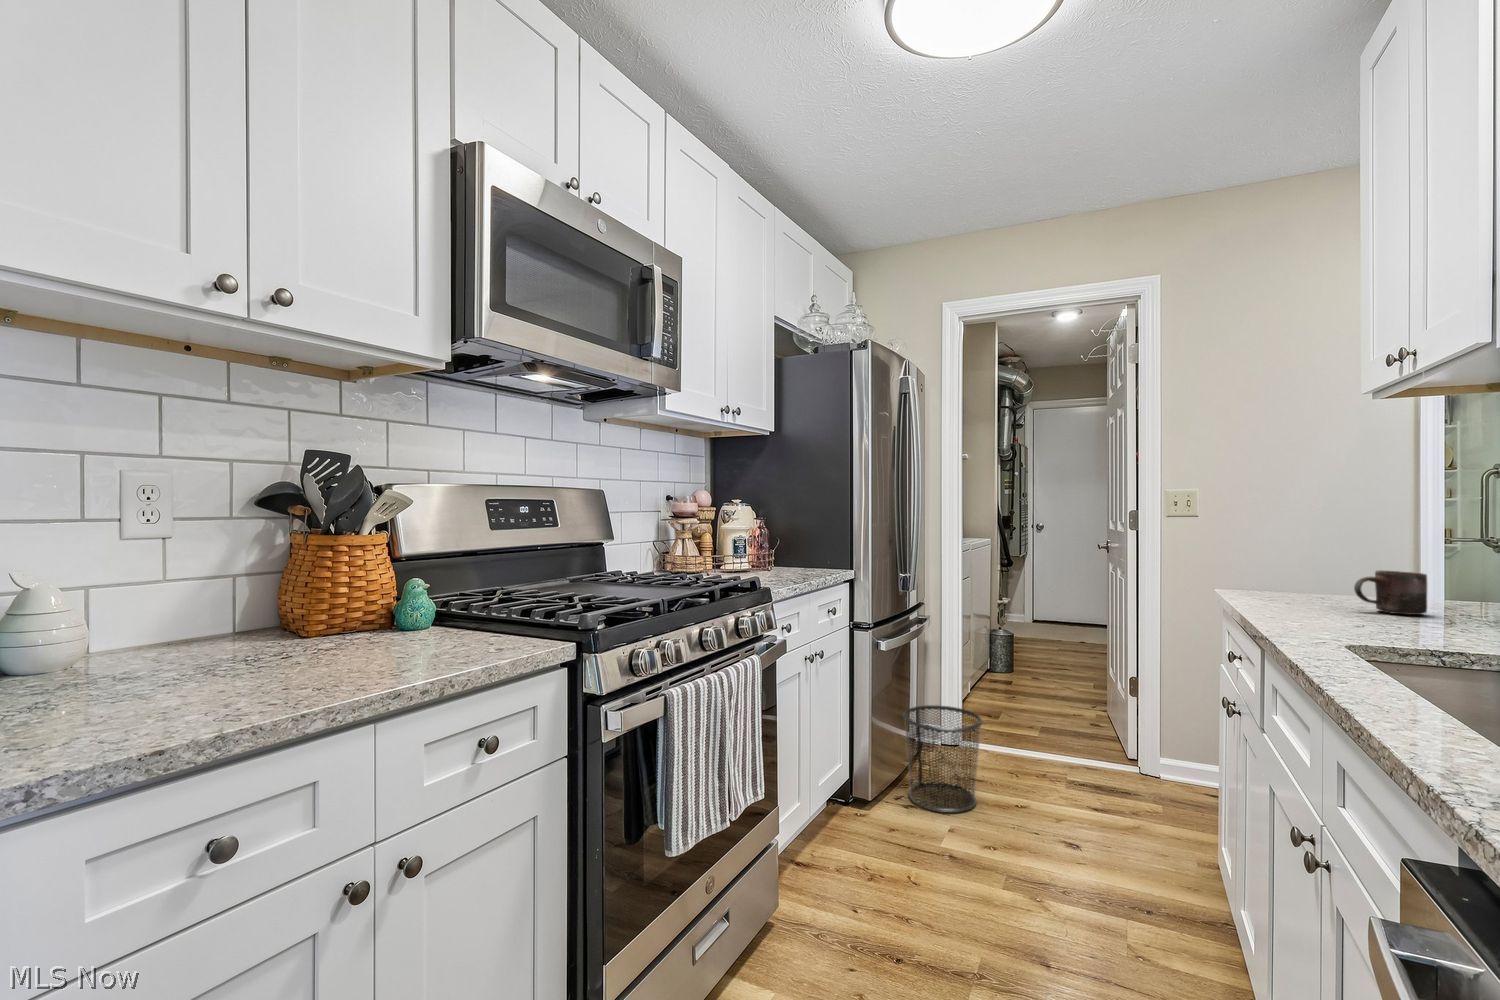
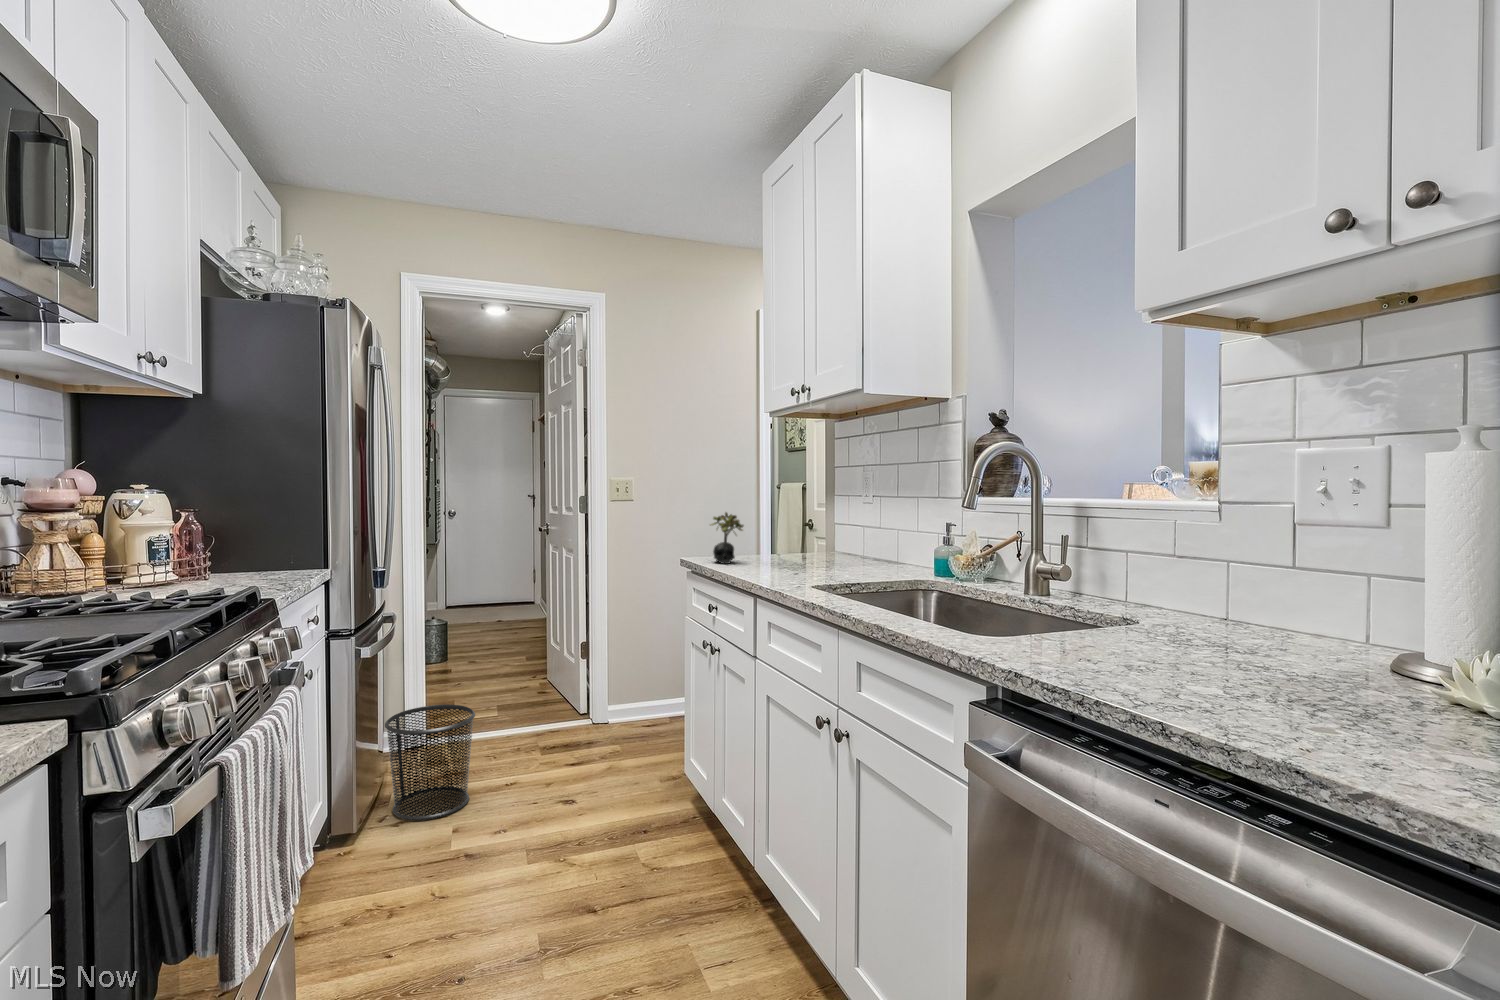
succulent plant: none [1251,533,1308,602] -> present [711,512,744,564]
mug: present [1354,570,1427,615] -> none [772,536,806,565]

